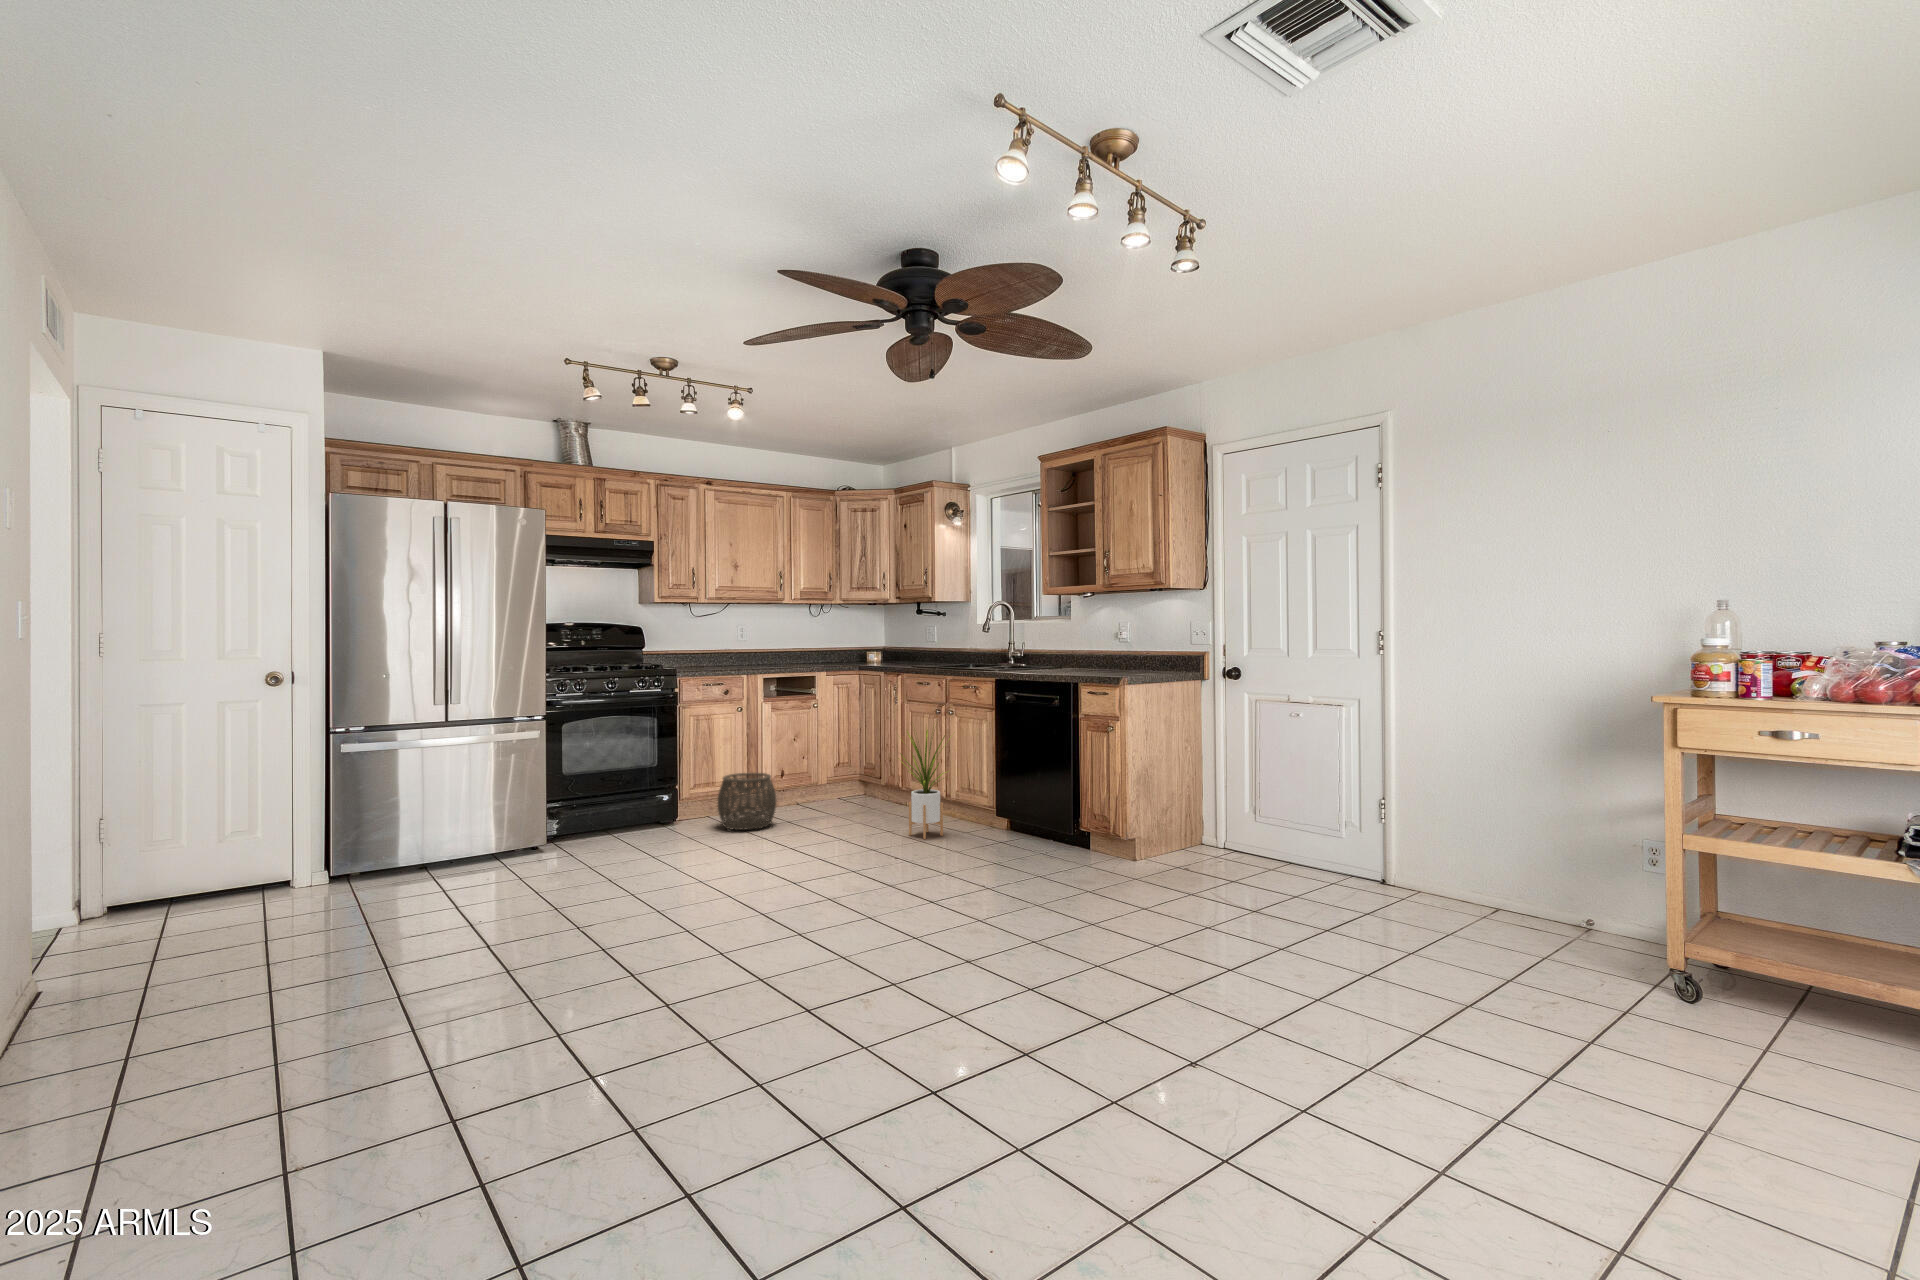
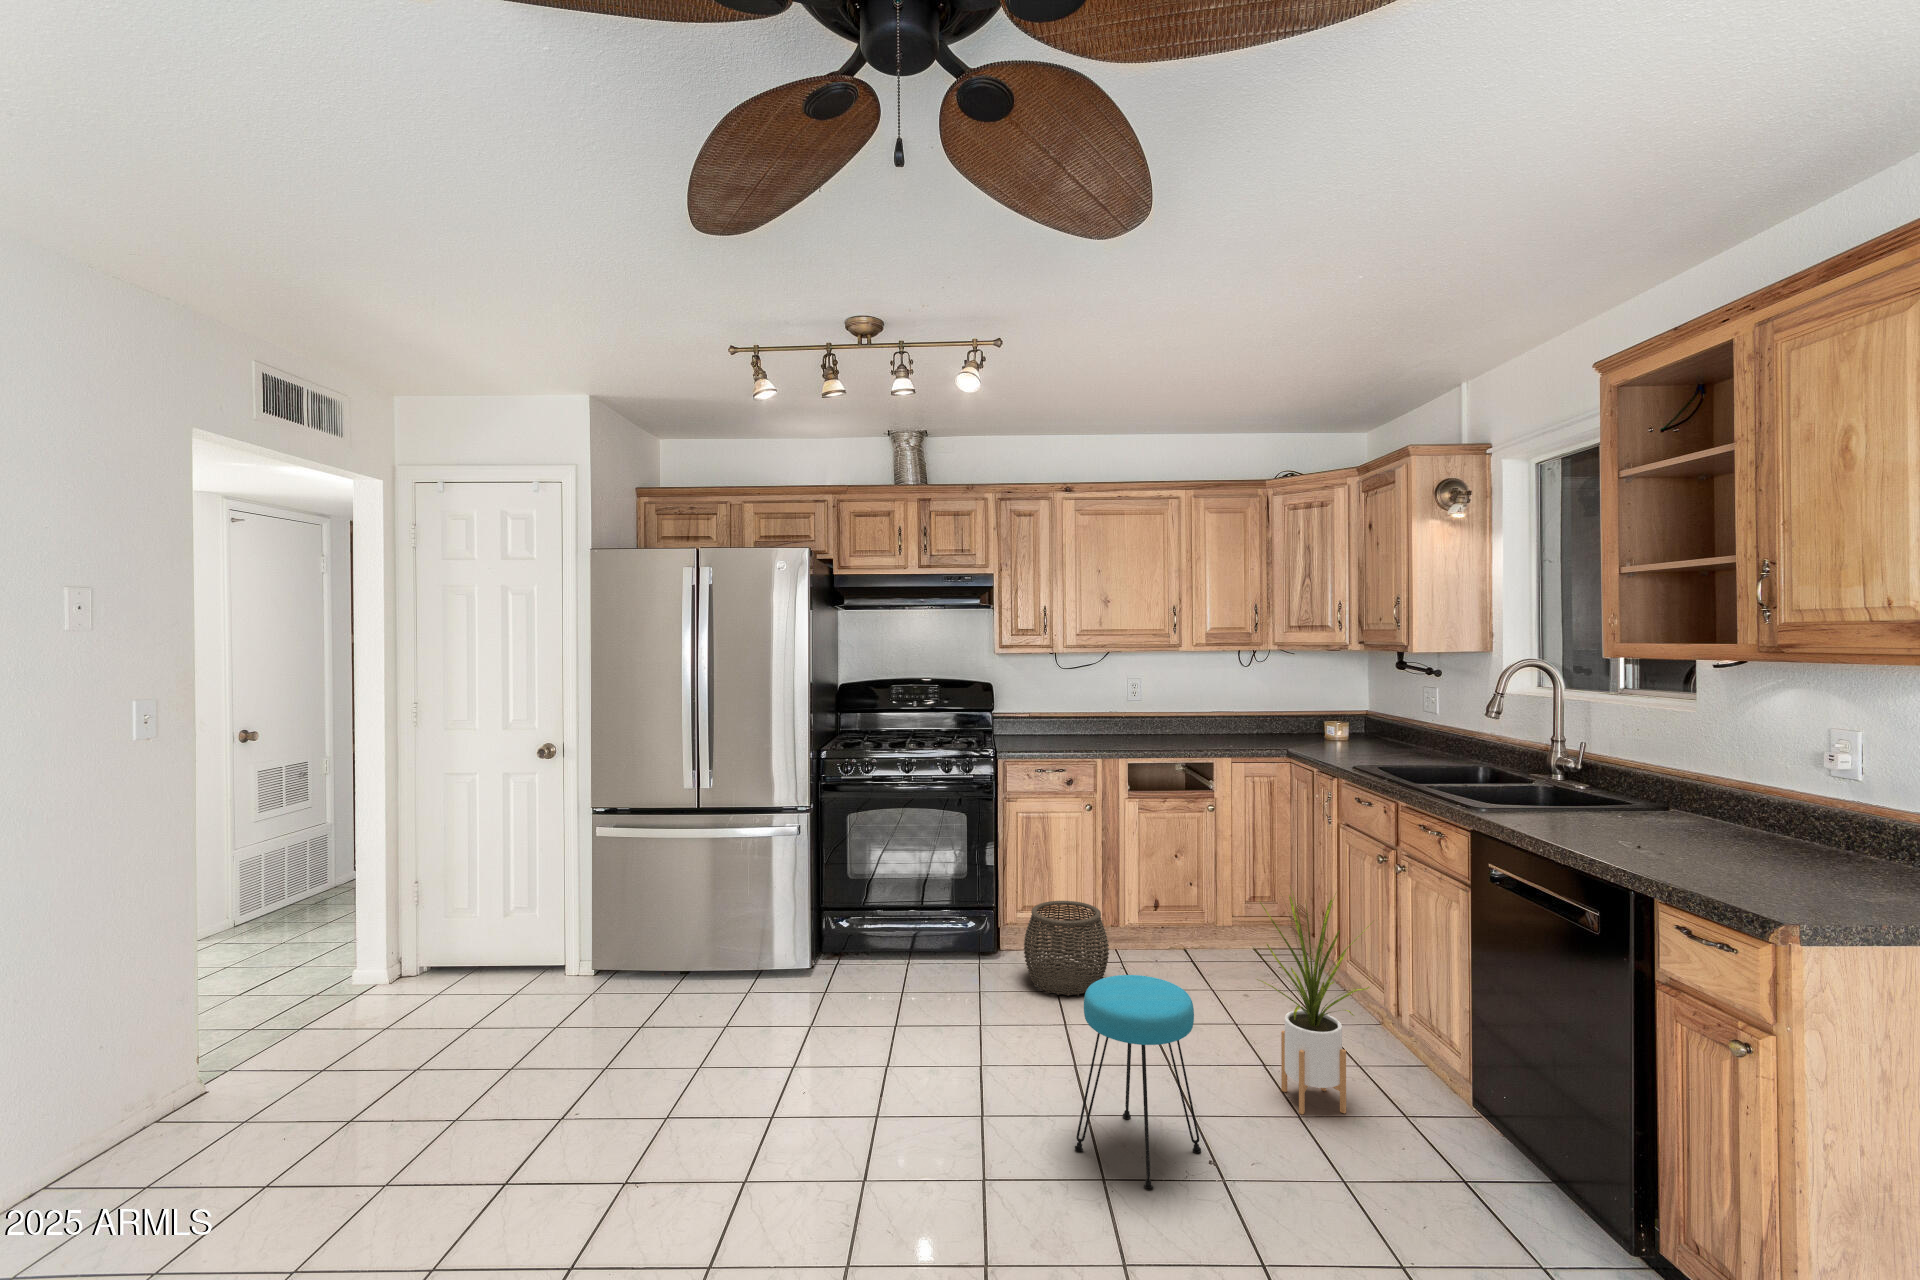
stool: none [833,770,893,866] -> present [1075,975,1201,1188]

